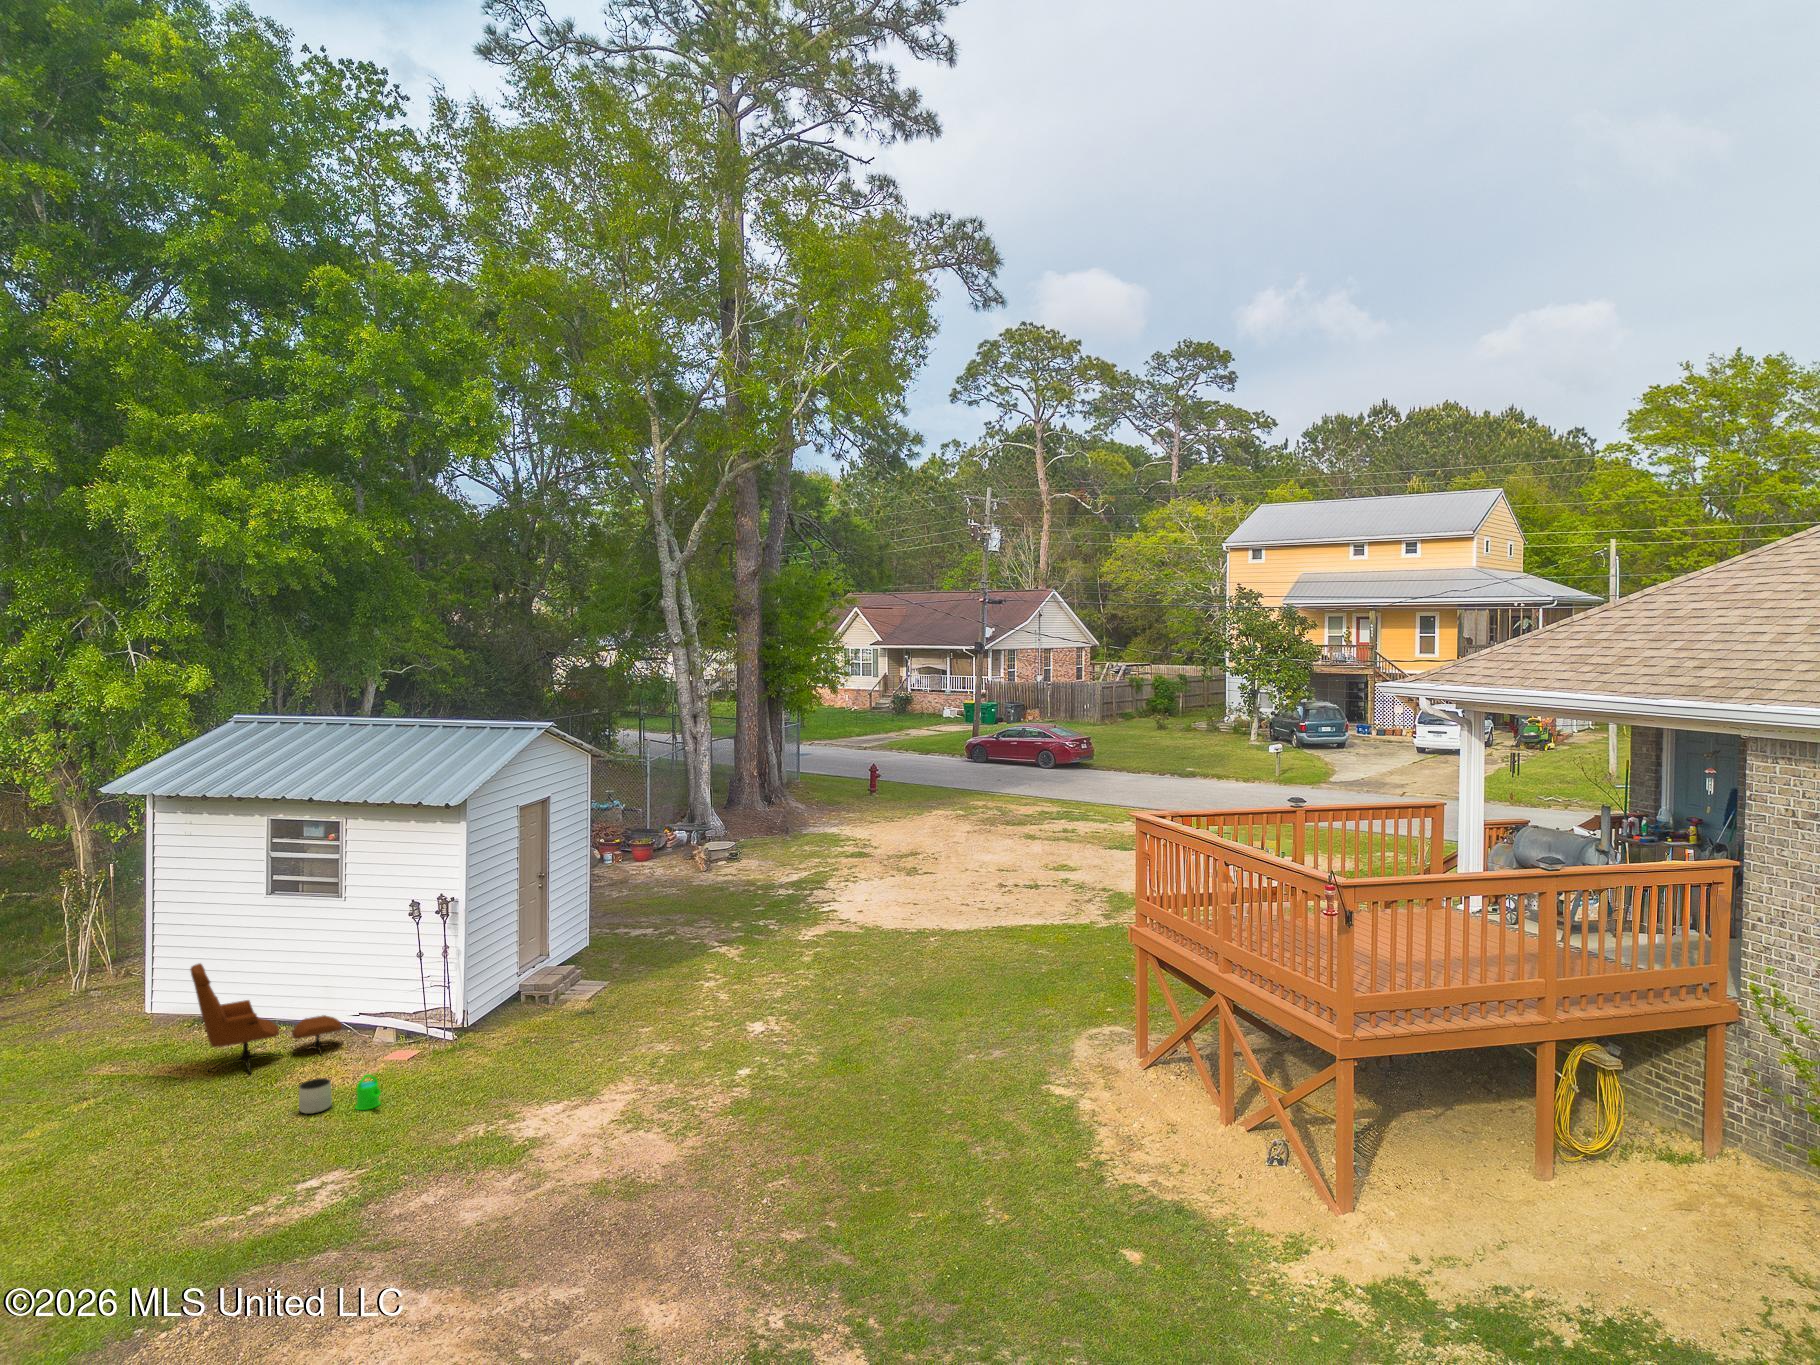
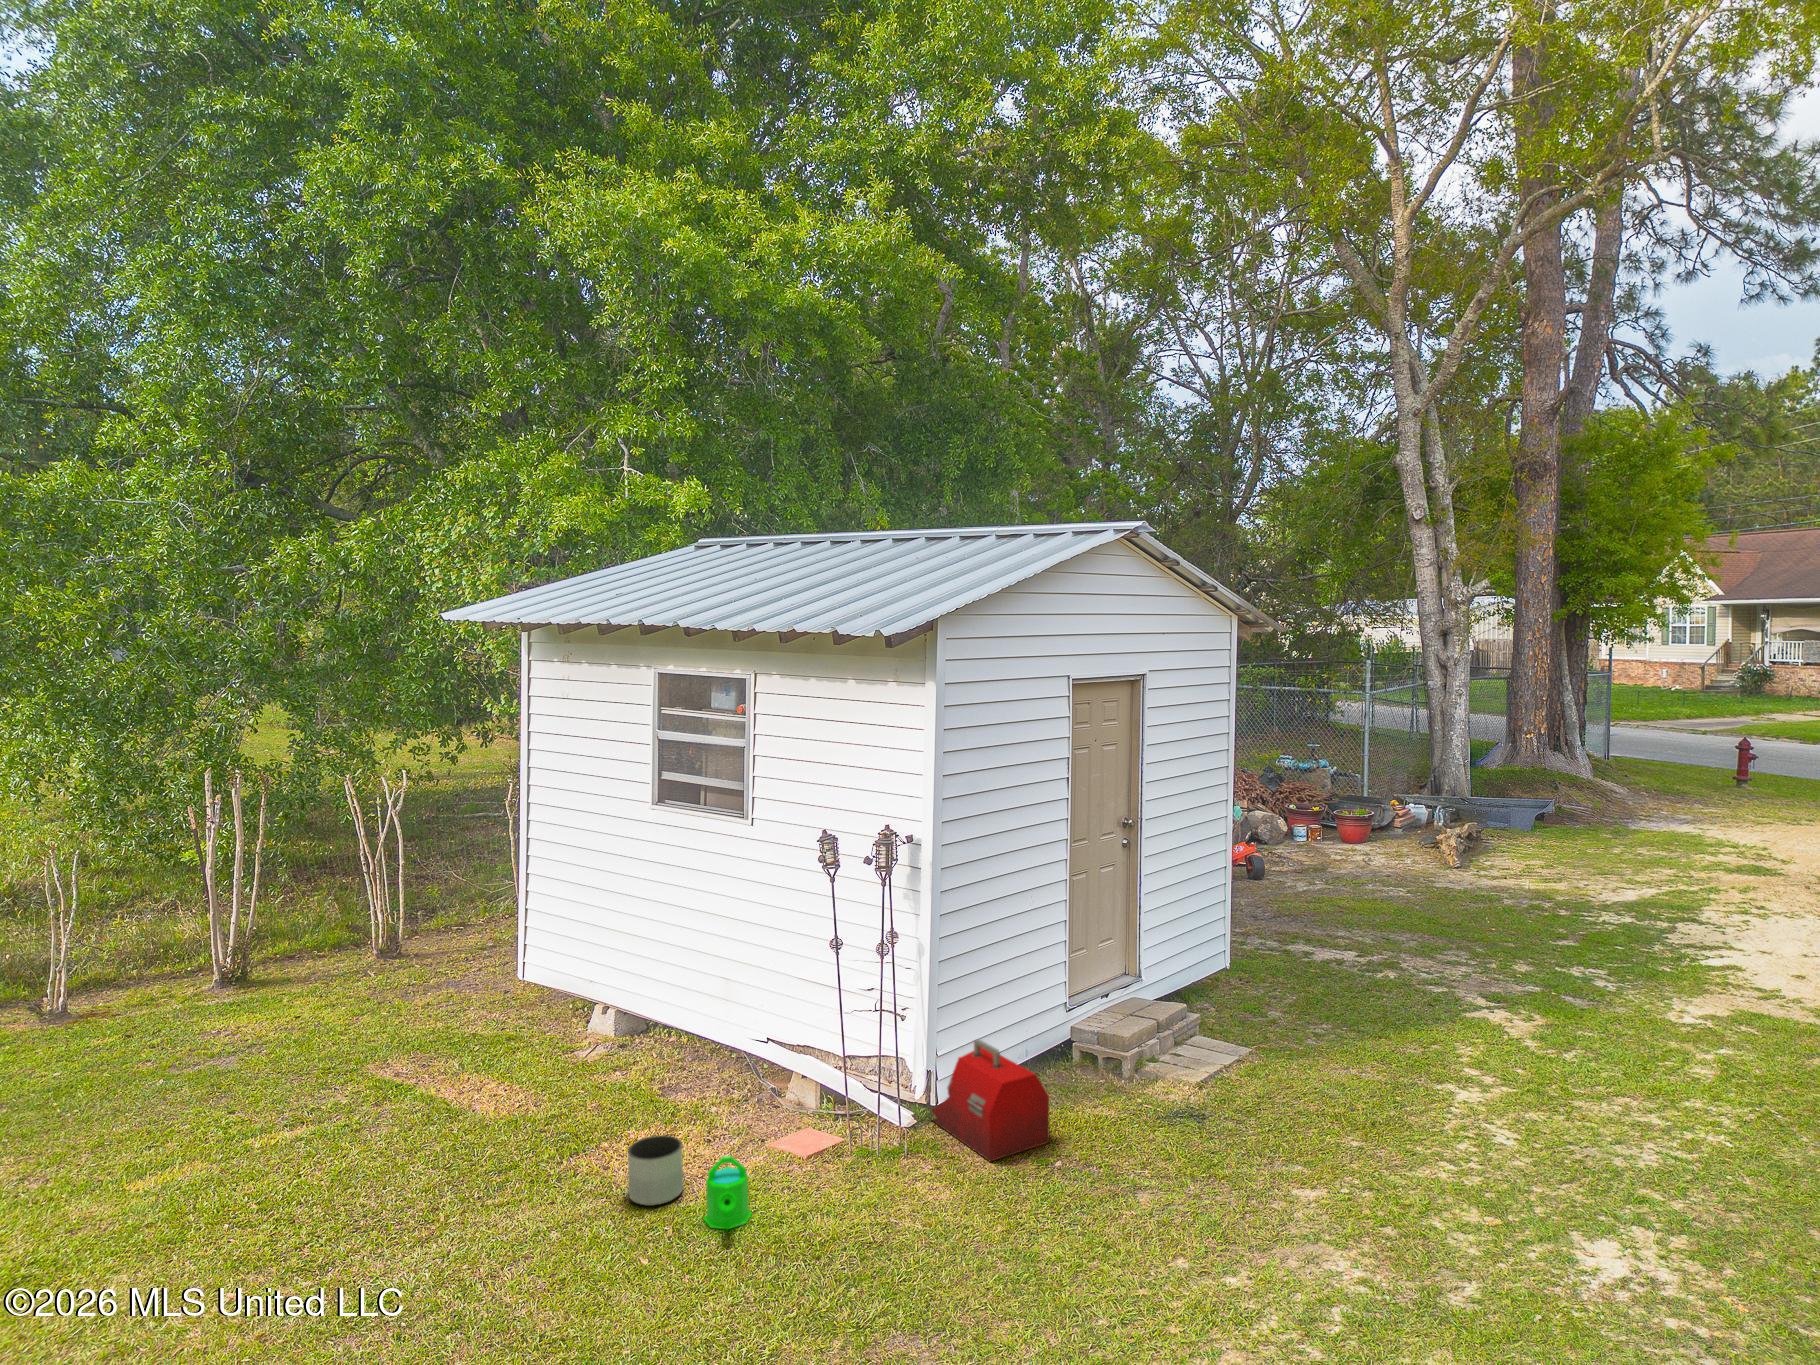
lounge chair: present [190,964,342,1073] -> none [586,897,799,1085]
toolbox: none [448,1000,519,1056] -> present [931,1039,1050,1161]

